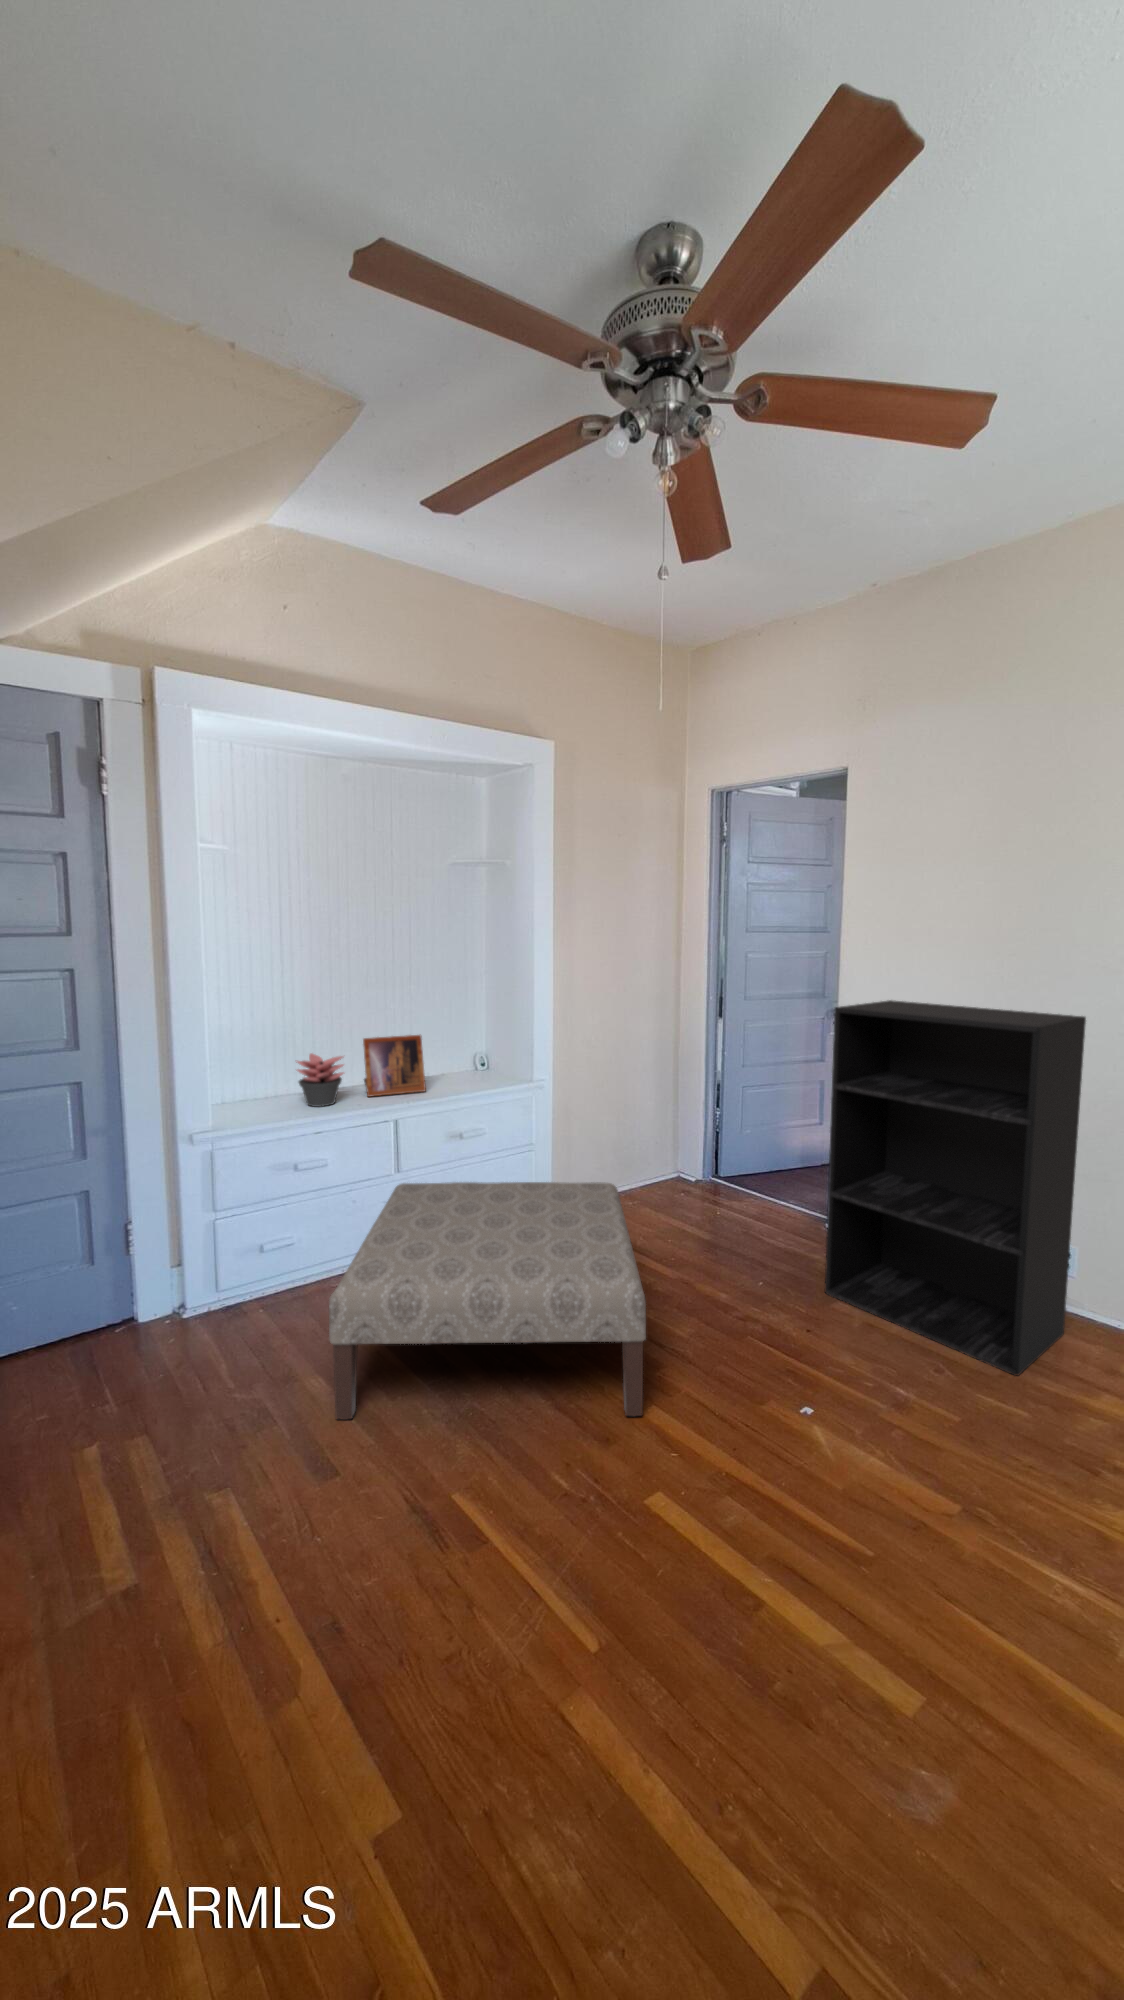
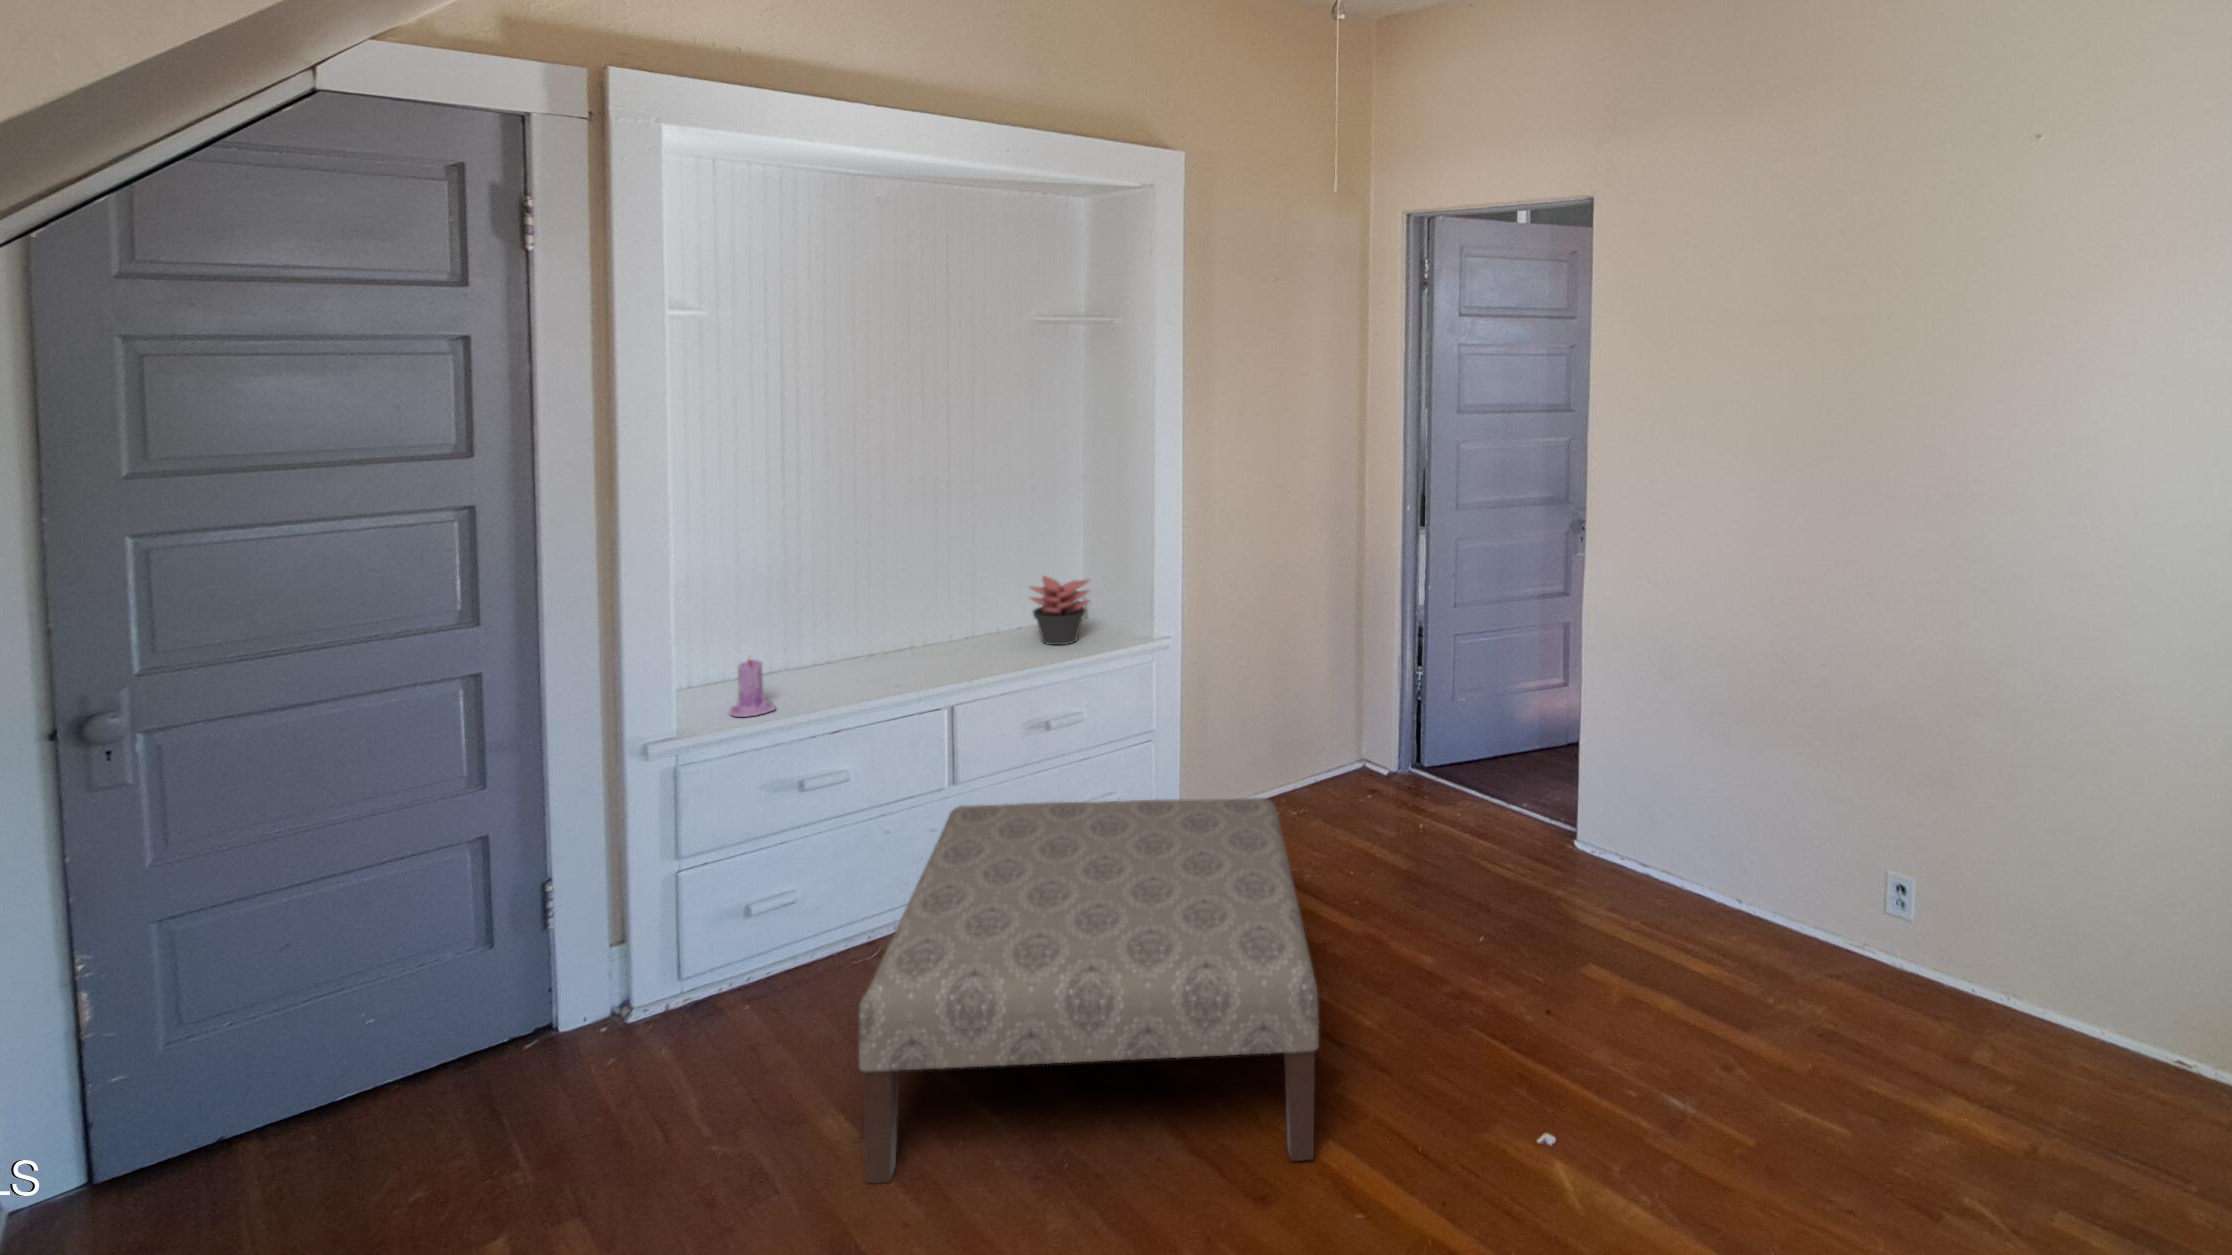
bookshelf: present [825,1000,1086,1375] -> none [1571,530,1915,1076]
picture frame: present [363,1035,426,1097] -> none [903,576,995,671]
succulent plant: present [297,1053,344,1107] -> present [1030,576,1089,645]
candle: none [247,1078,277,1120] -> present [730,656,776,717]

